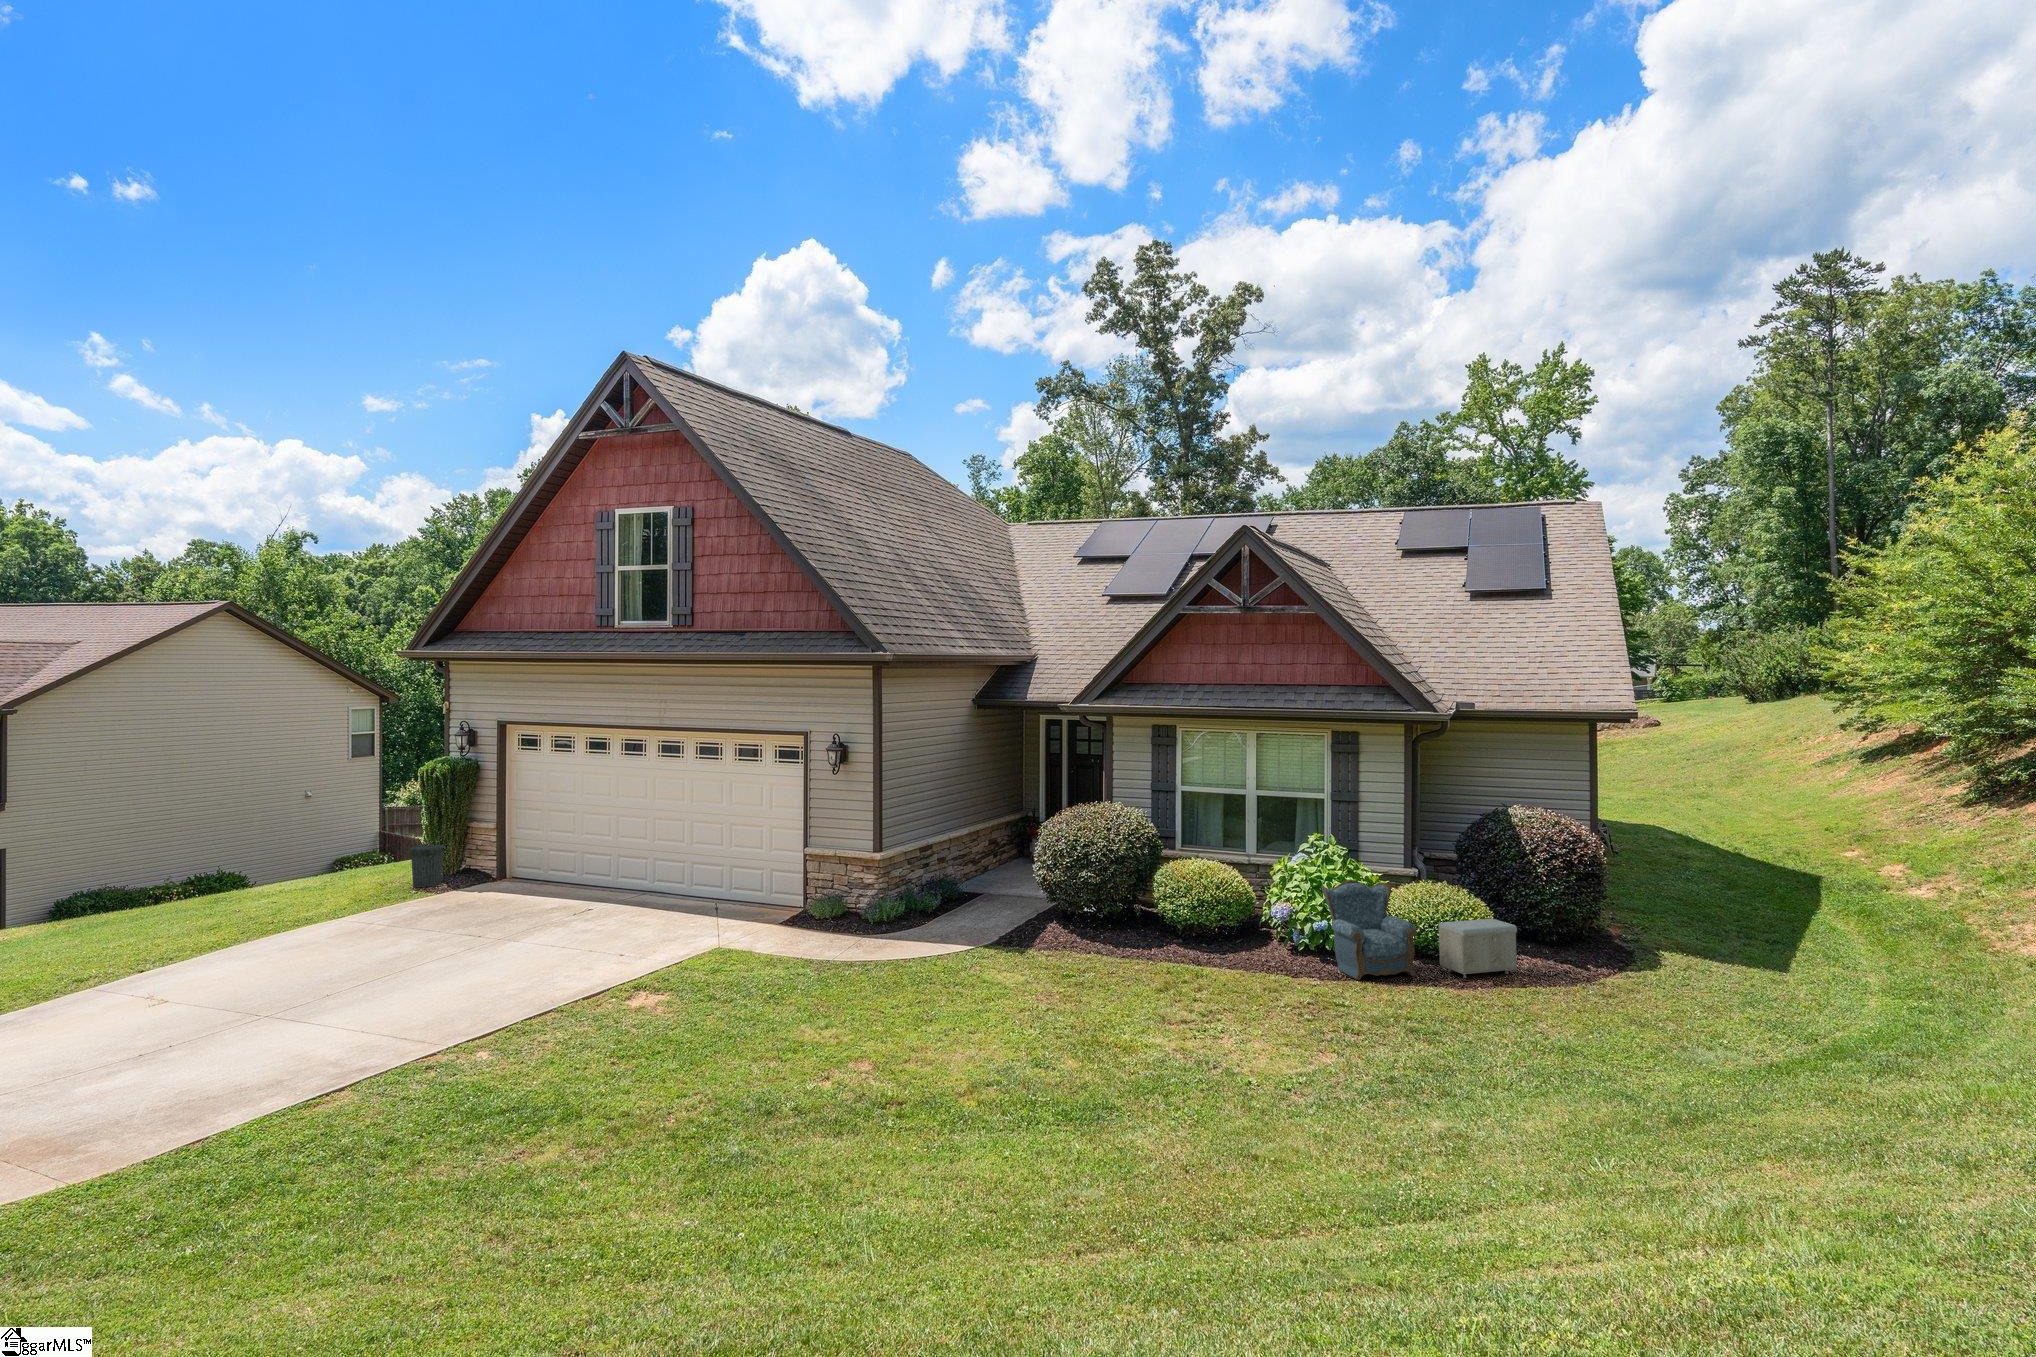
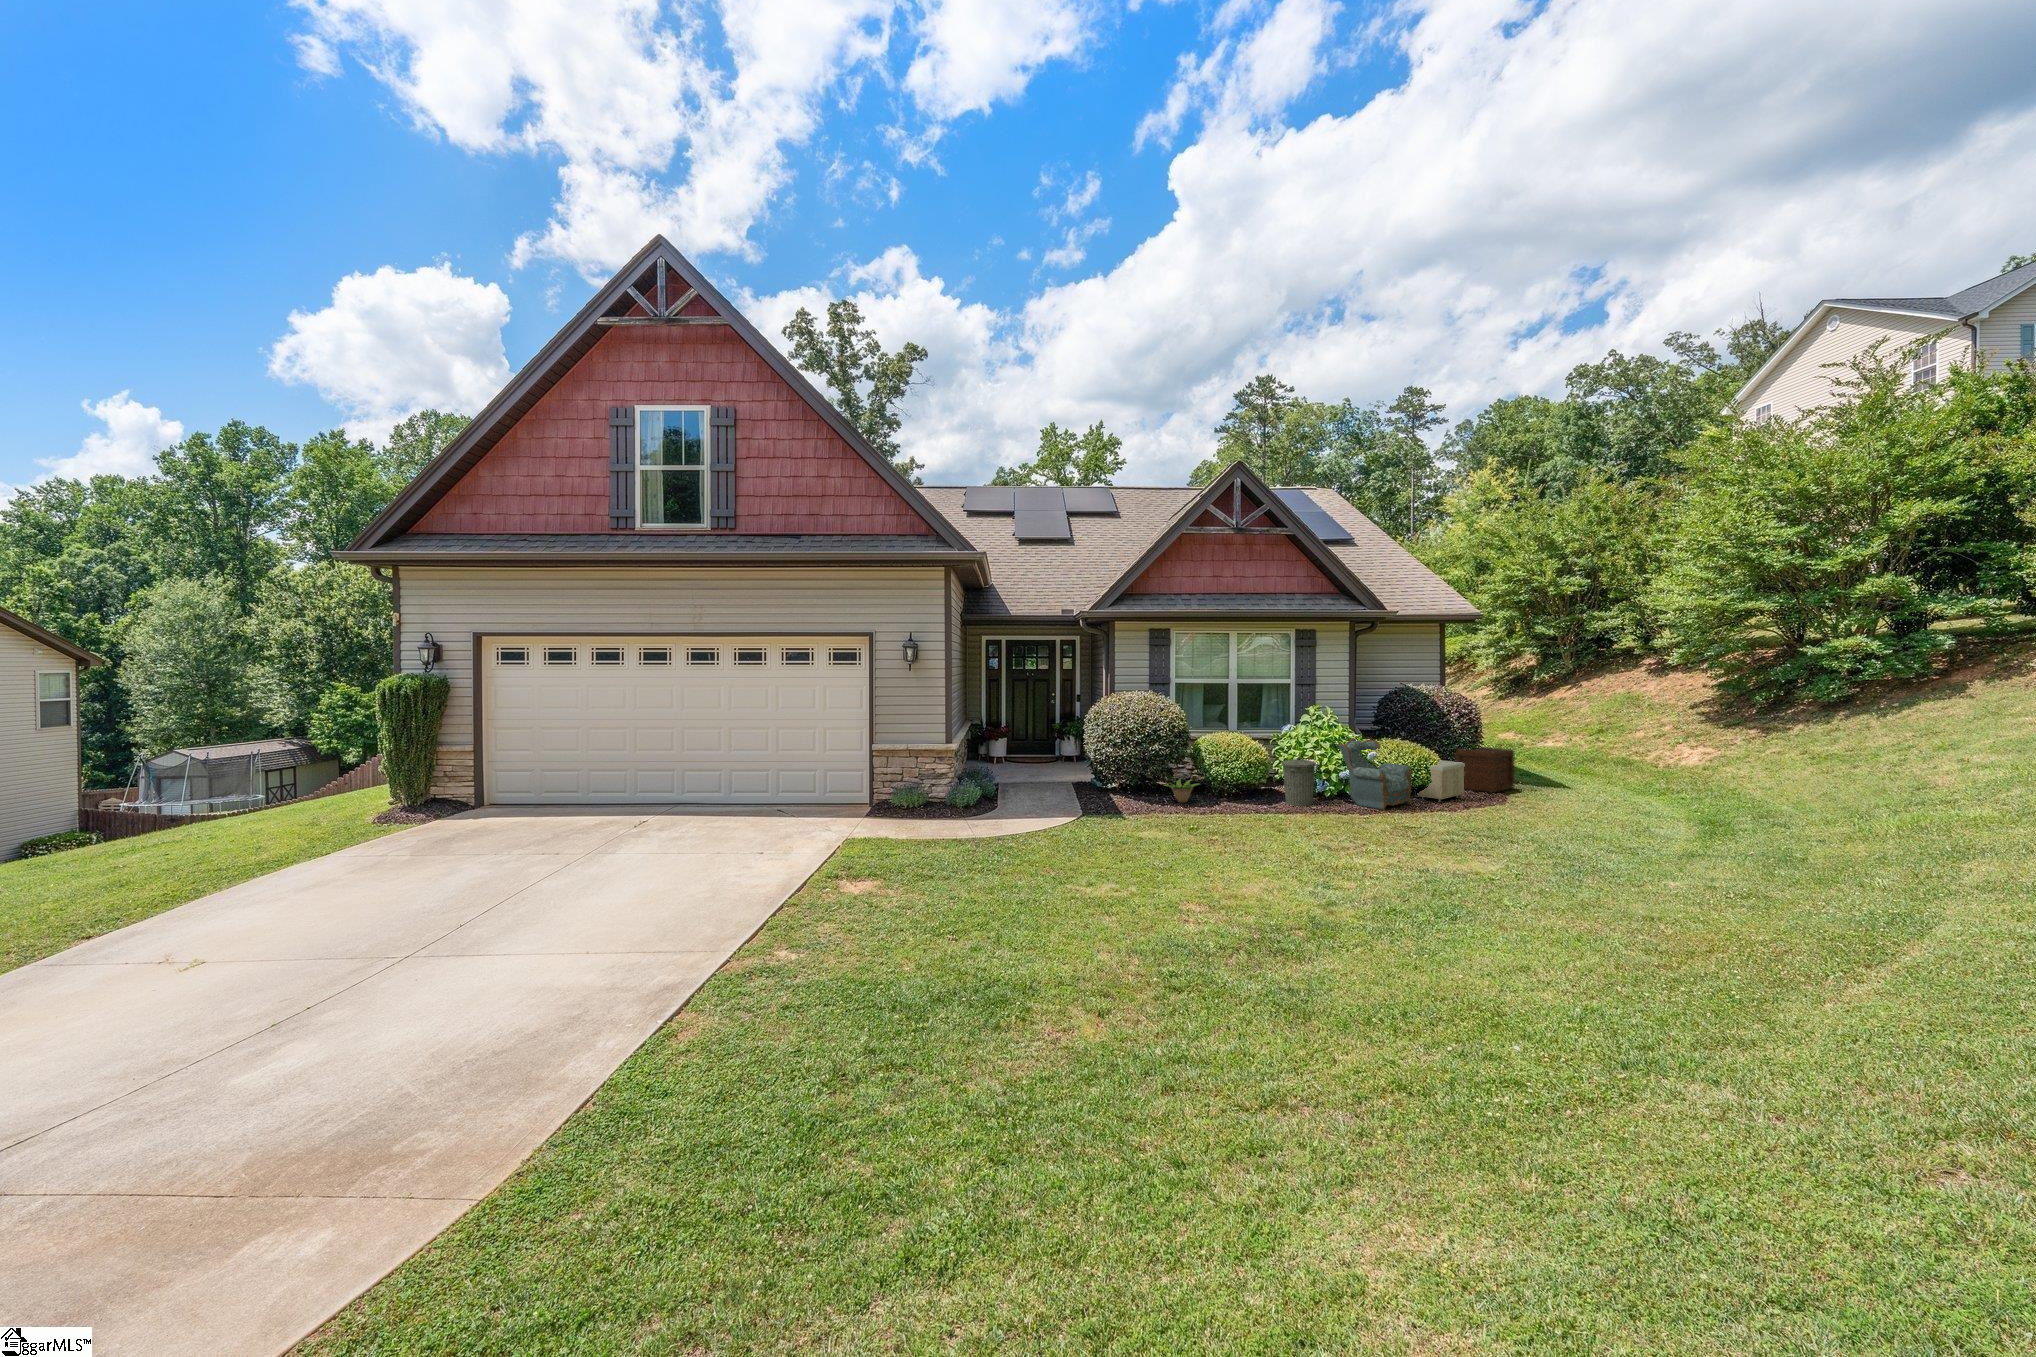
trash can: present [410,844,444,887] -> present [1282,757,1316,806]
wooden crate: none [1539,902,1630,972] -> present [1454,747,1515,792]
decorative plant: none [1112,913,1154,943] -> present [1164,779,1200,802]

